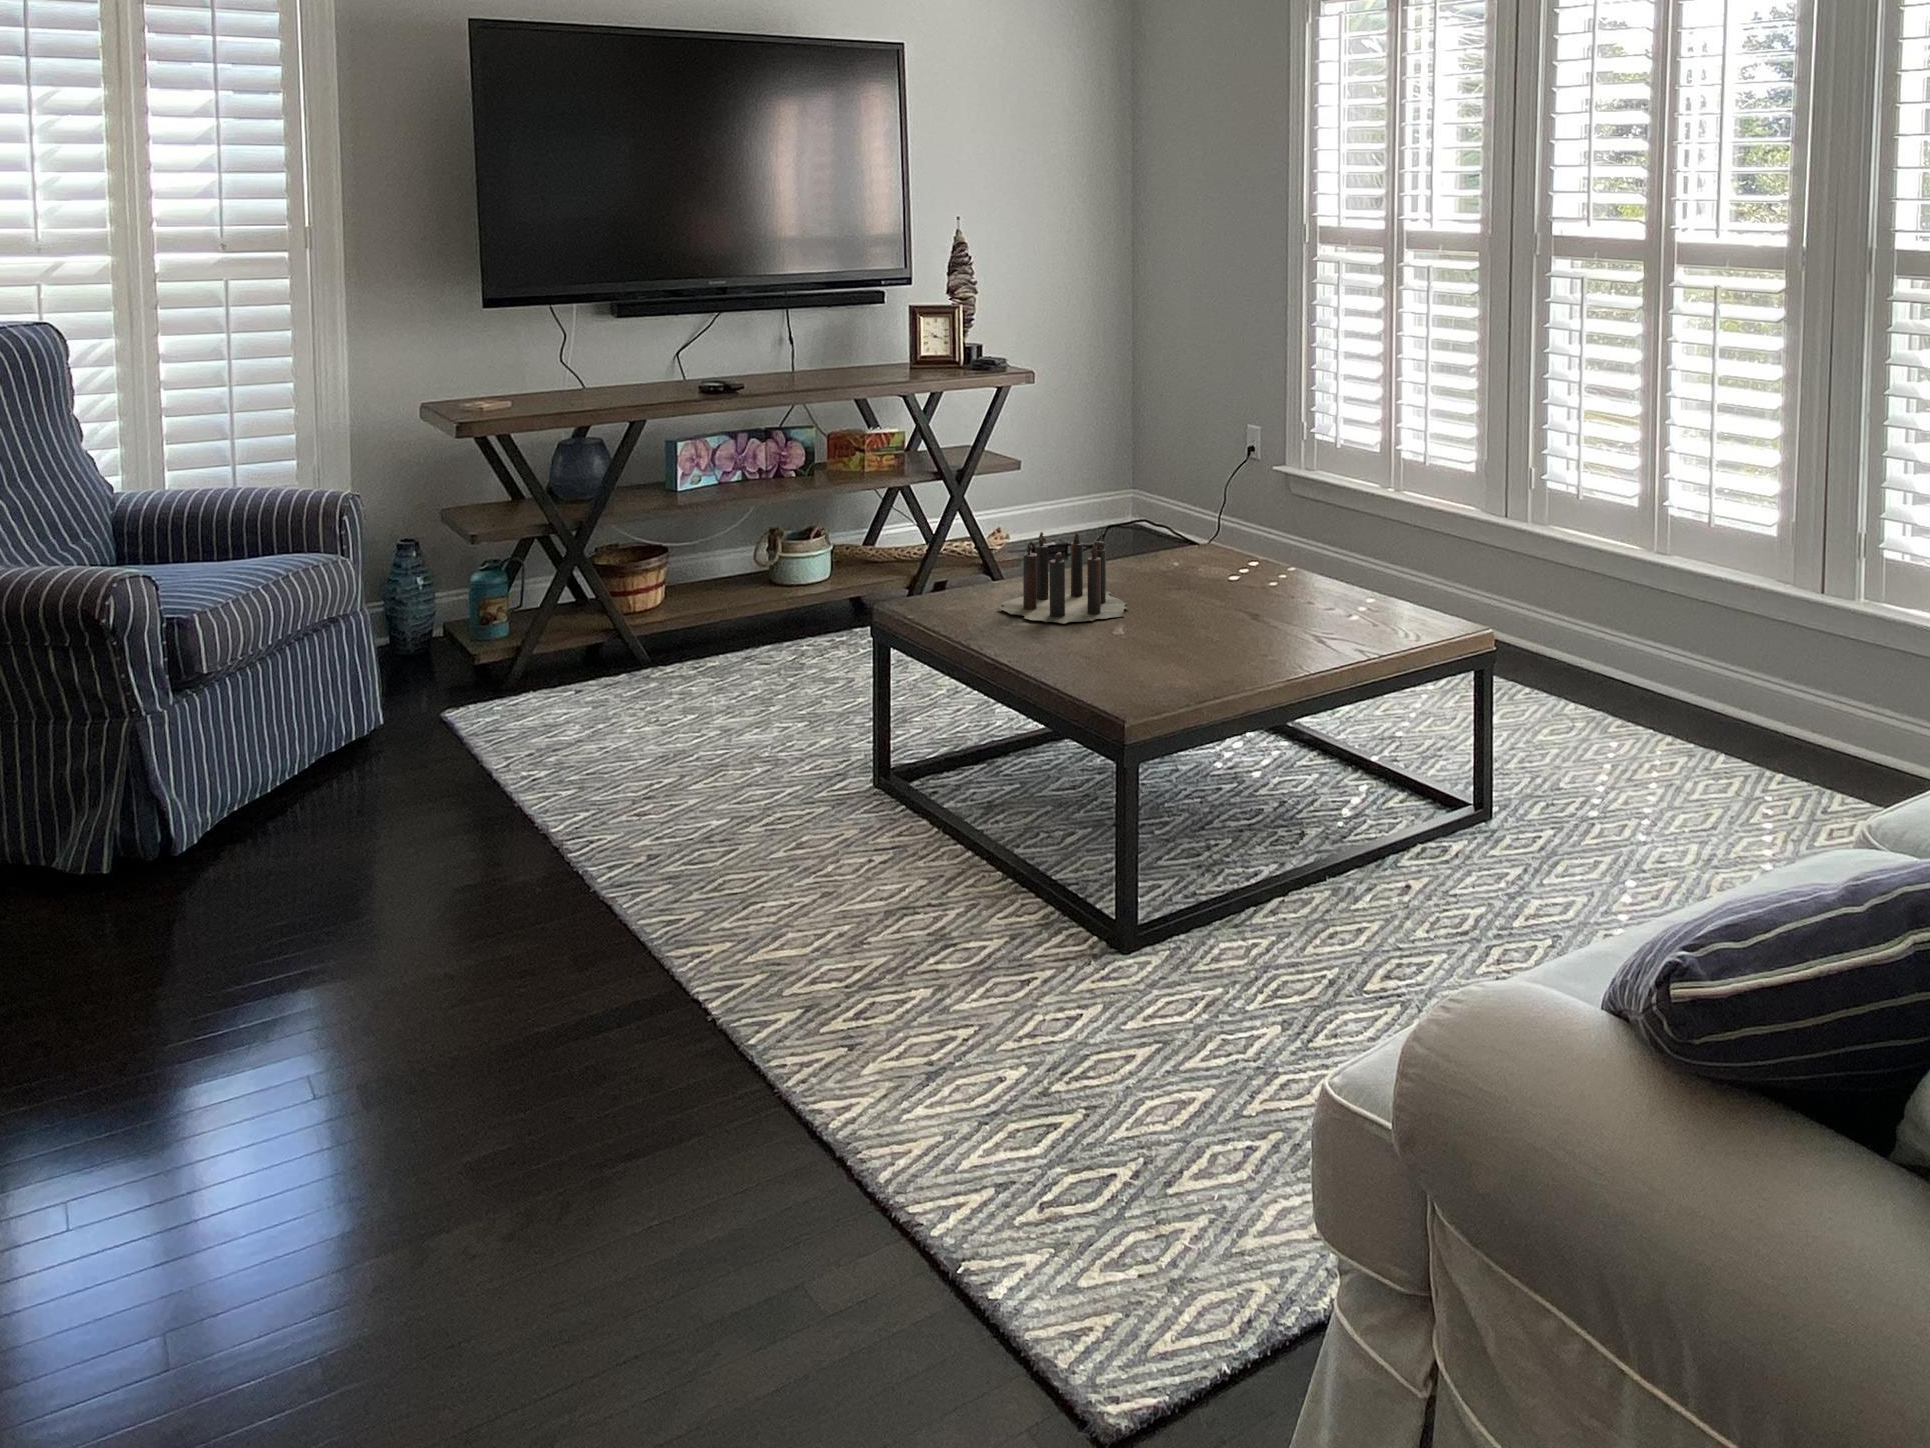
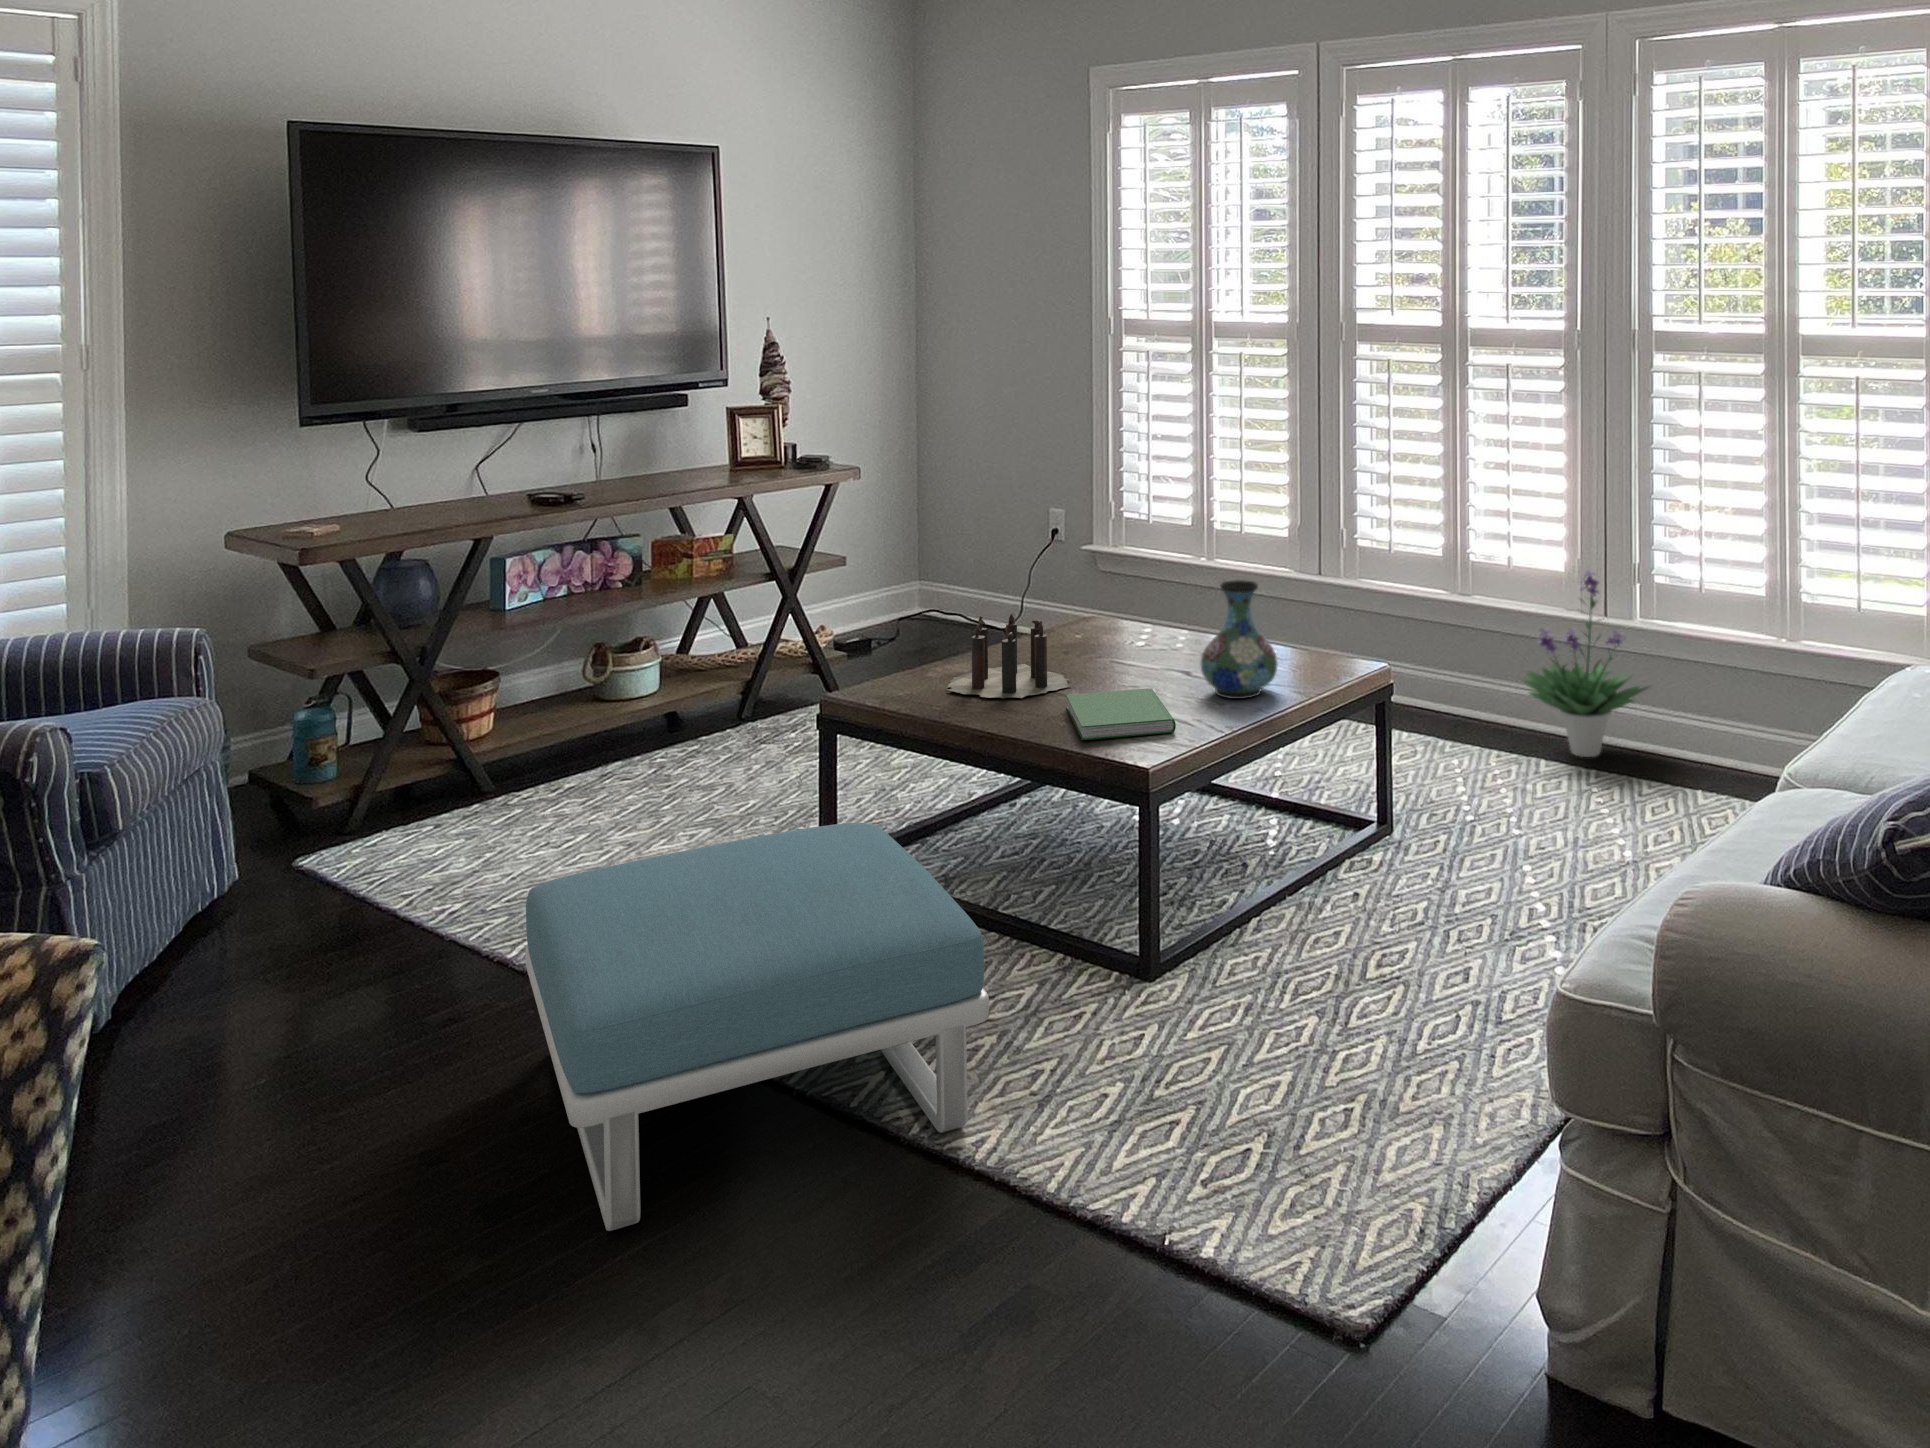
vase: none [1252,515,1339,648] -> present [1201,580,1277,699]
potted plant: none [1697,533,1863,755] -> present [1524,571,1649,757]
hardcover book: none [1086,625,1198,679] -> present [1066,688,1176,740]
footstool: none [400,739,869,1135] -> present [525,823,989,1231]

